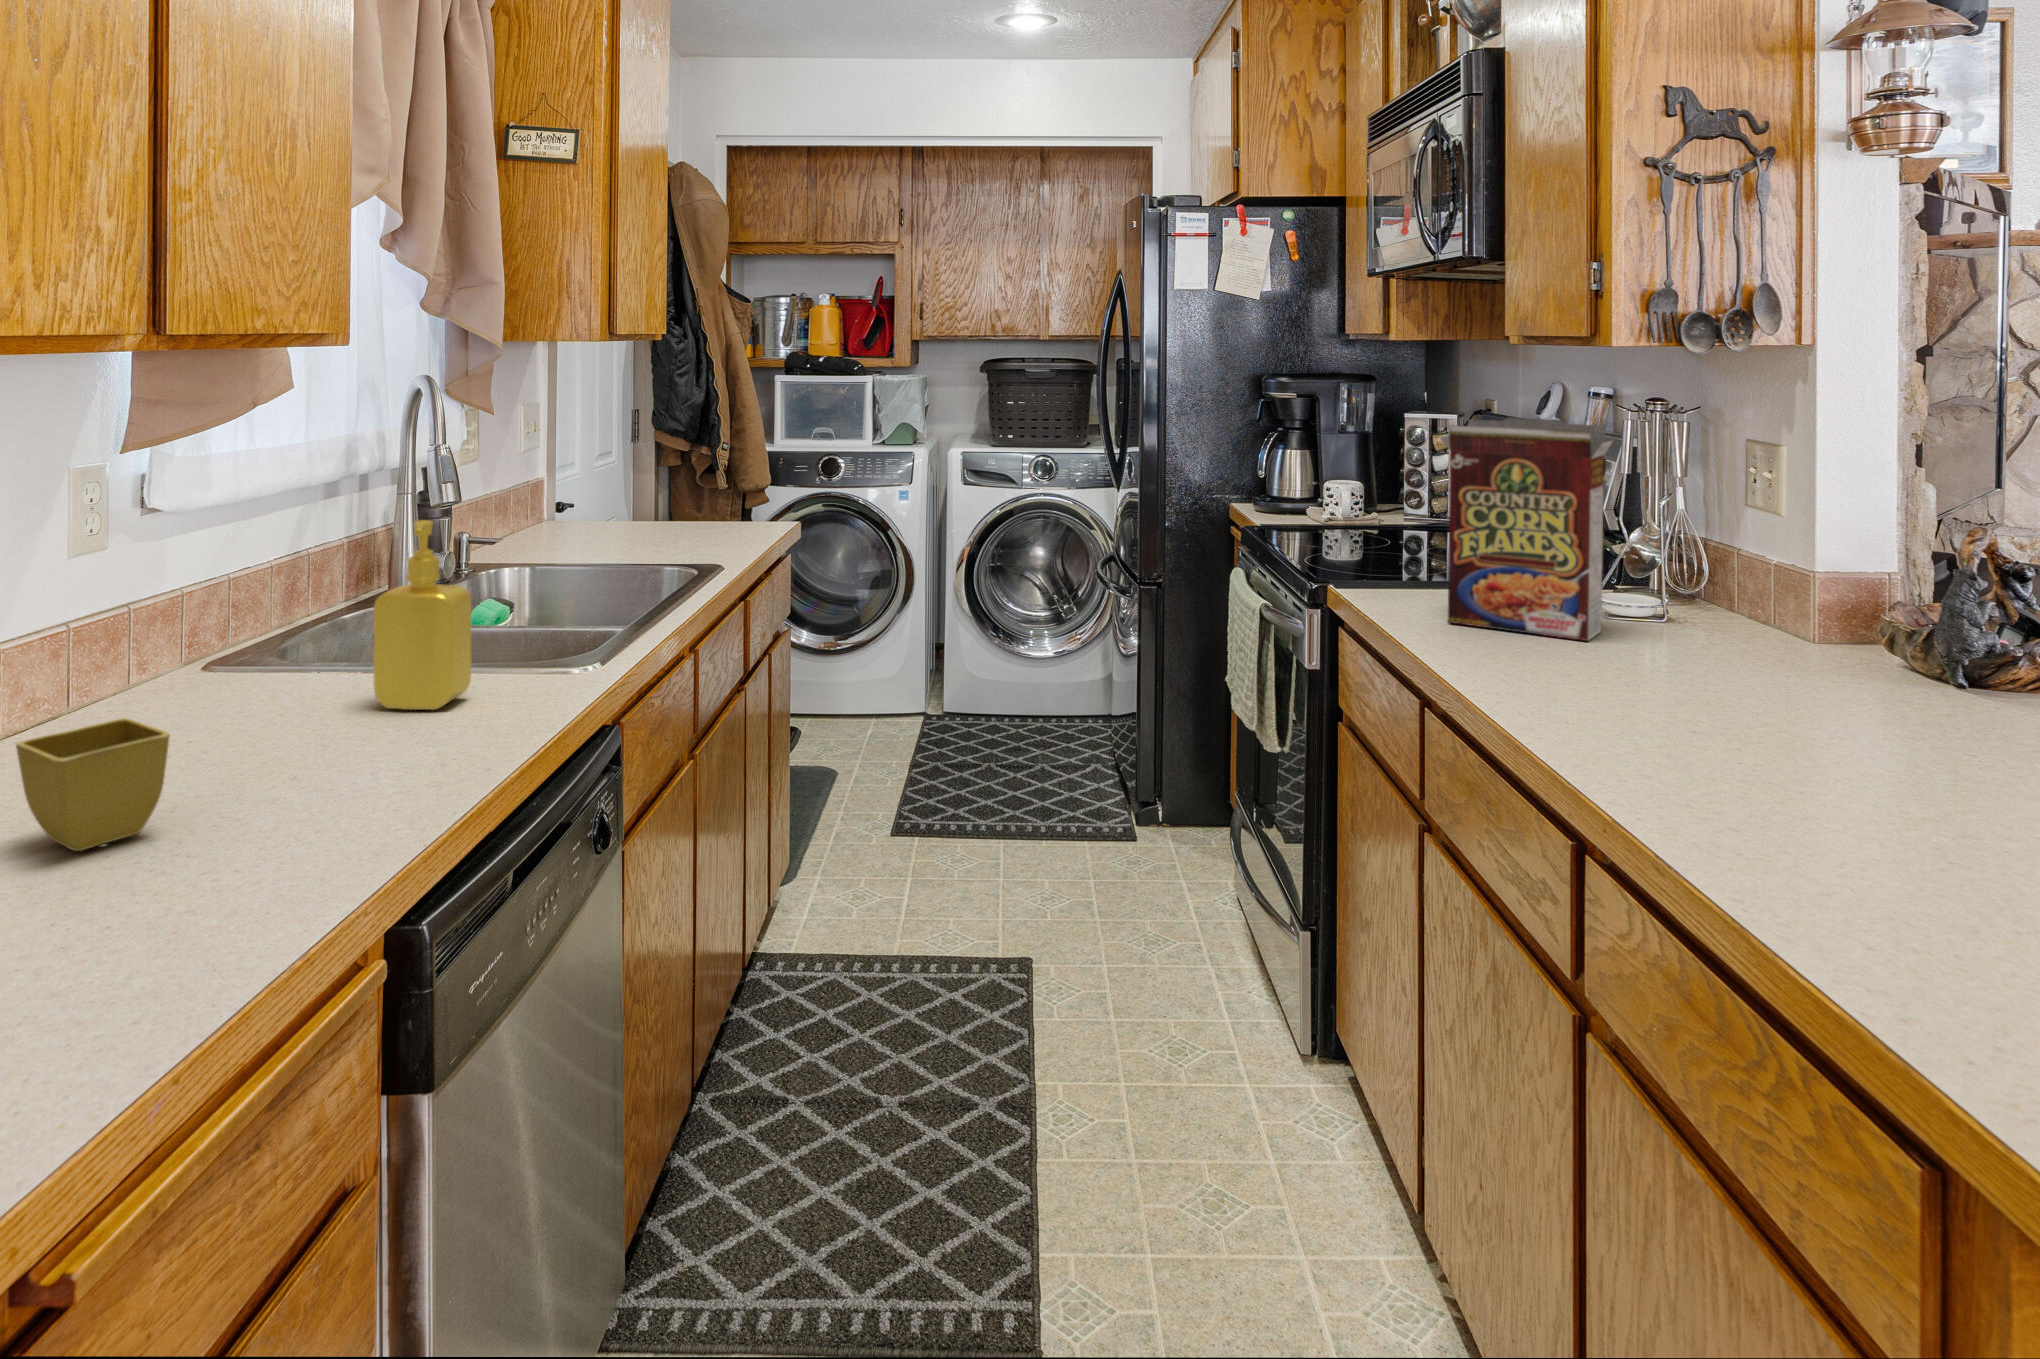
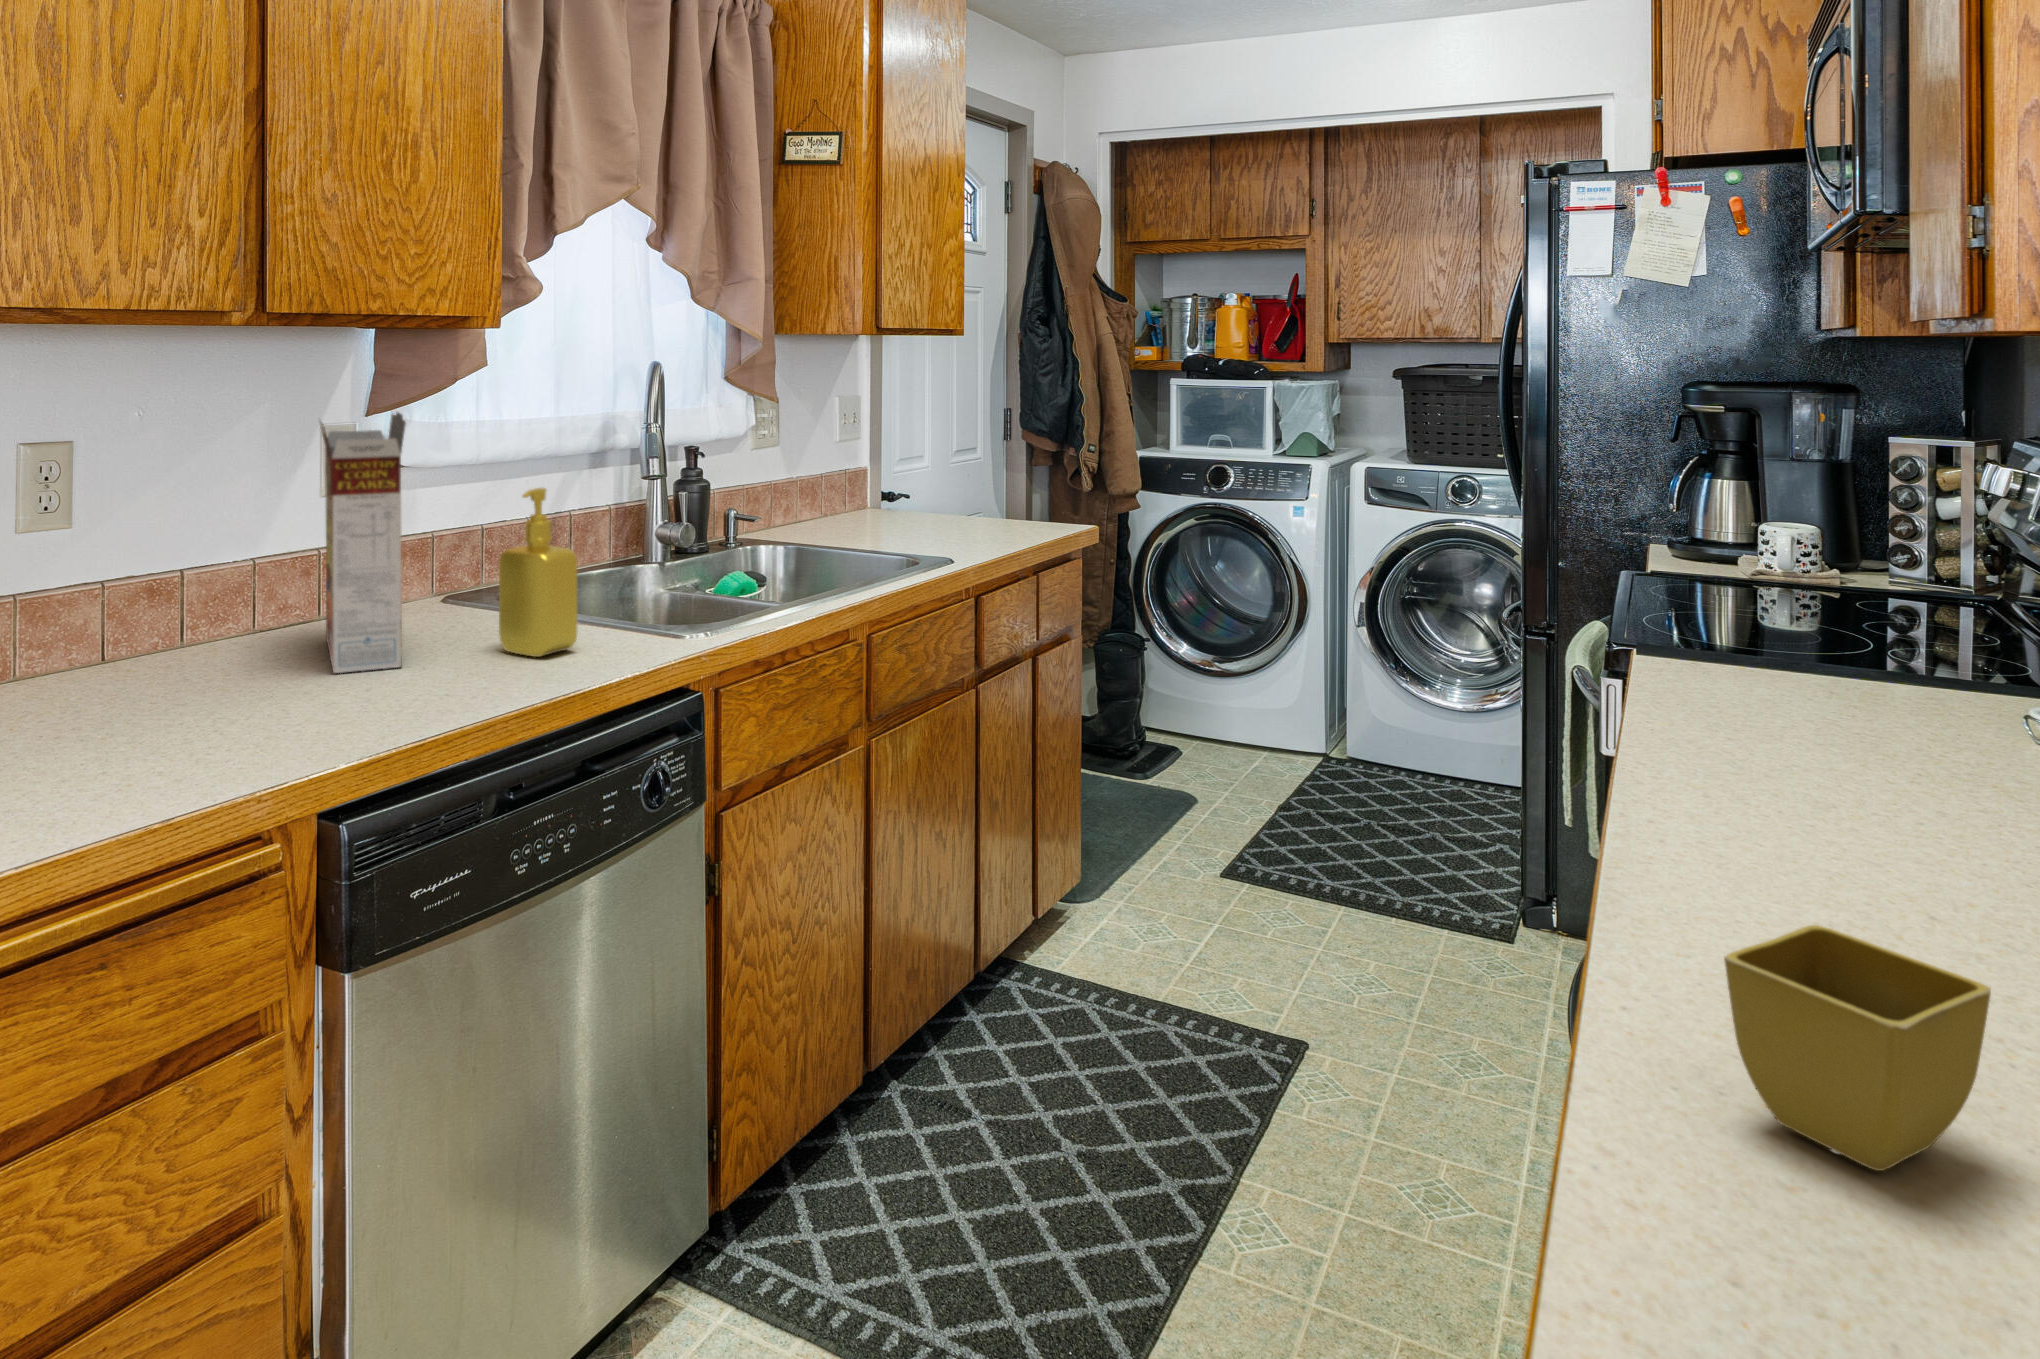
cereal box: present [1440,417,1612,641] -> present [320,412,406,673]
flower pot: present [16,718,170,851] -> present [1724,925,1991,1171]

